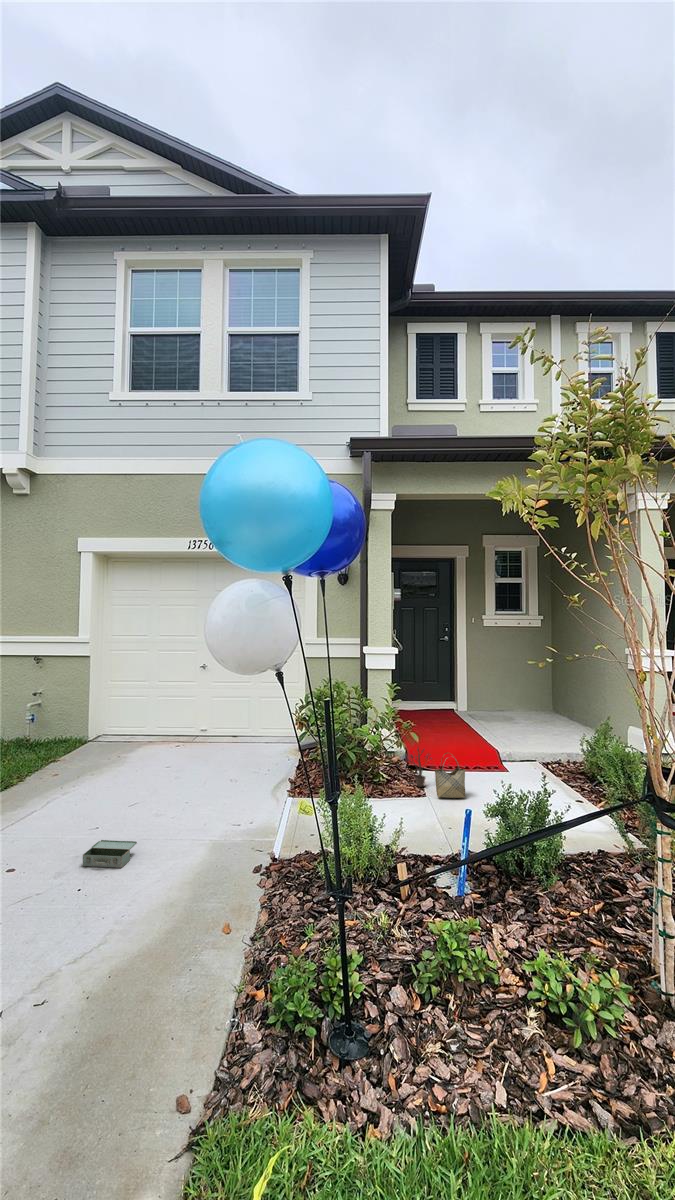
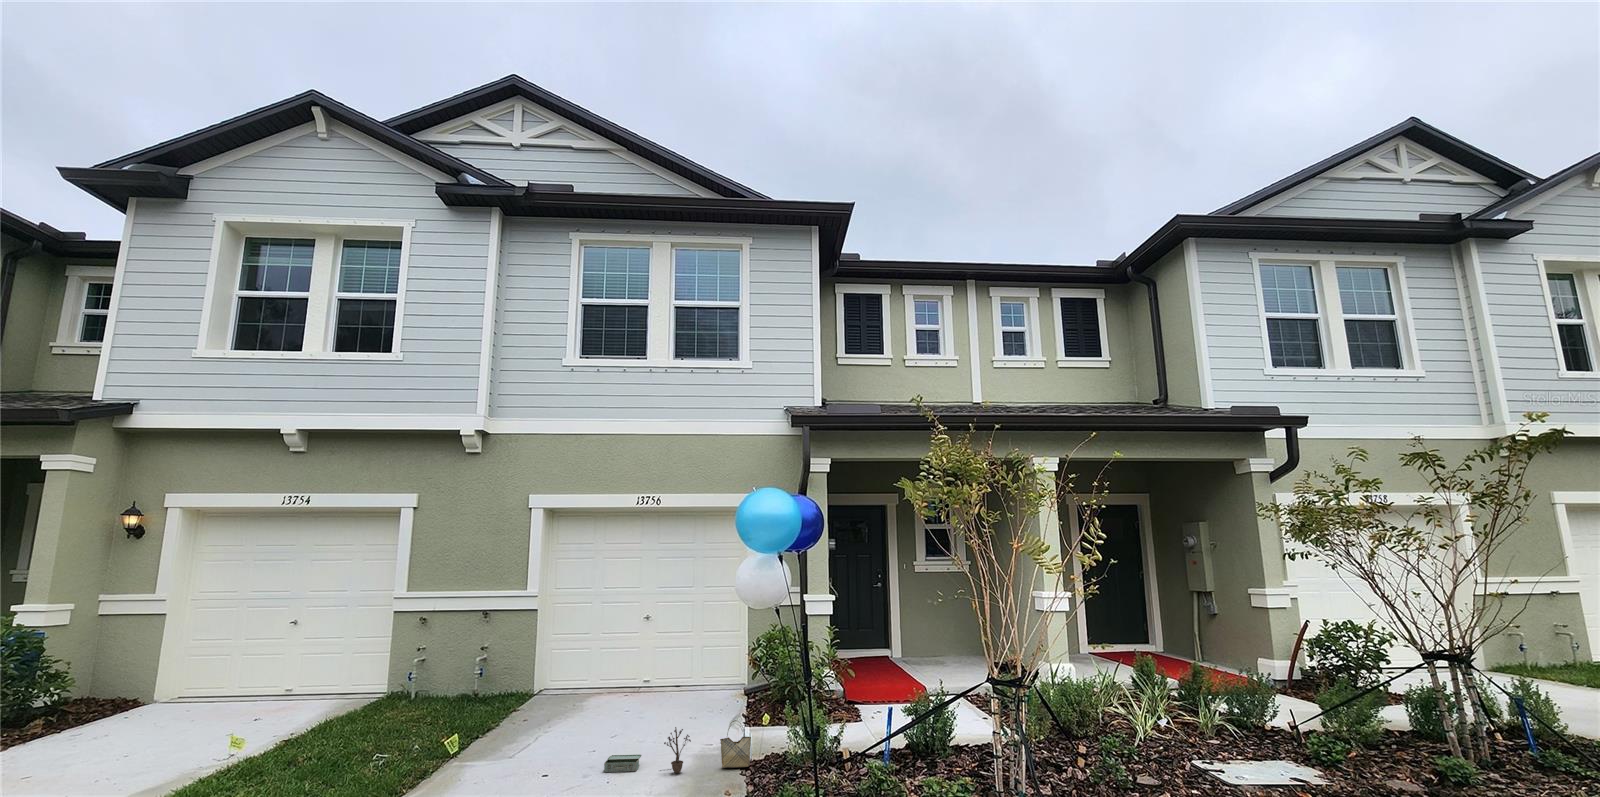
decorative plant: present [408,748,432,787] -> present [660,727,691,773]
woven basket: present [434,753,465,798] -> present [720,720,751,768]

